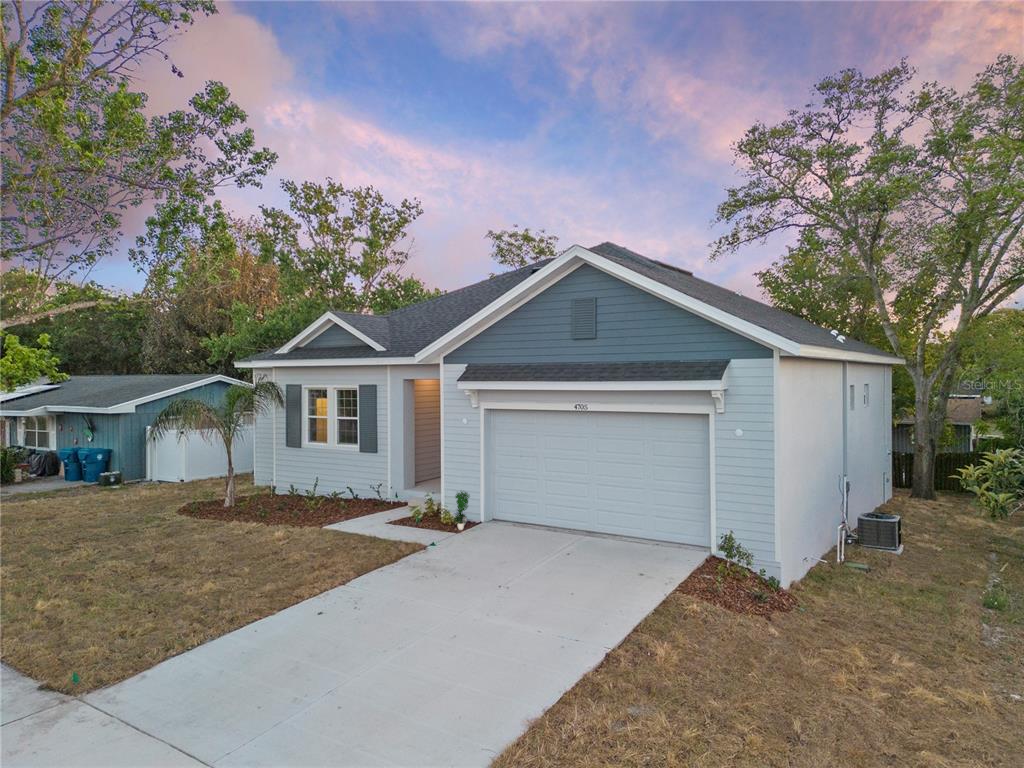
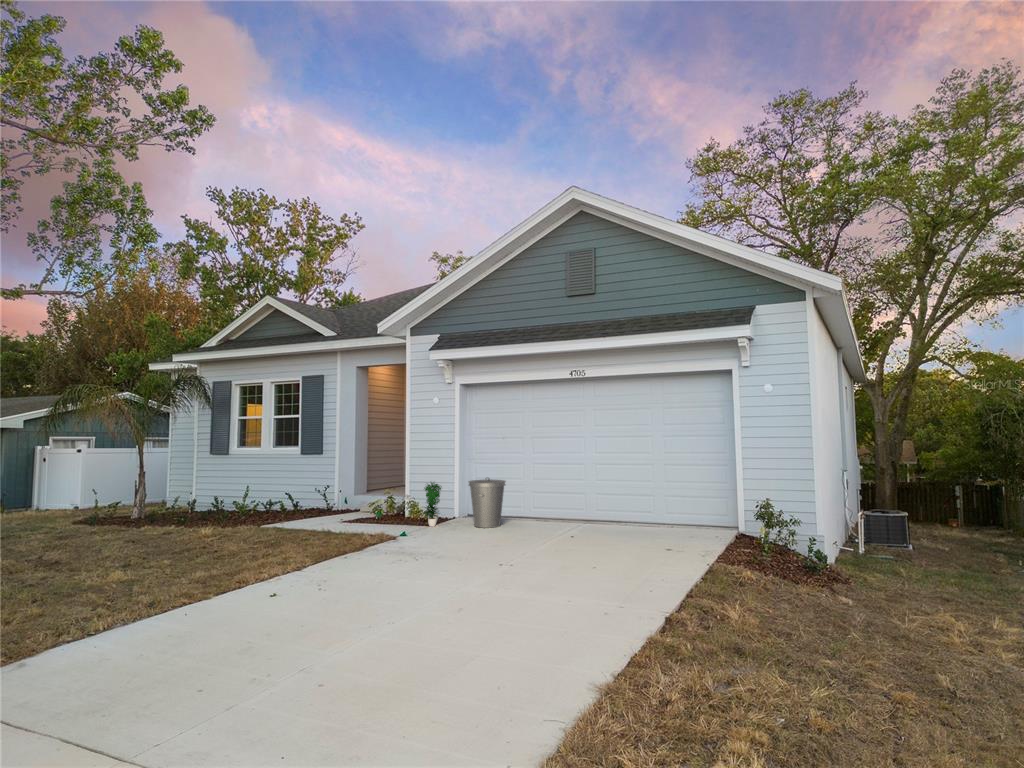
trash can: none [490,491,522,534] -> present [469,478,506,528]

